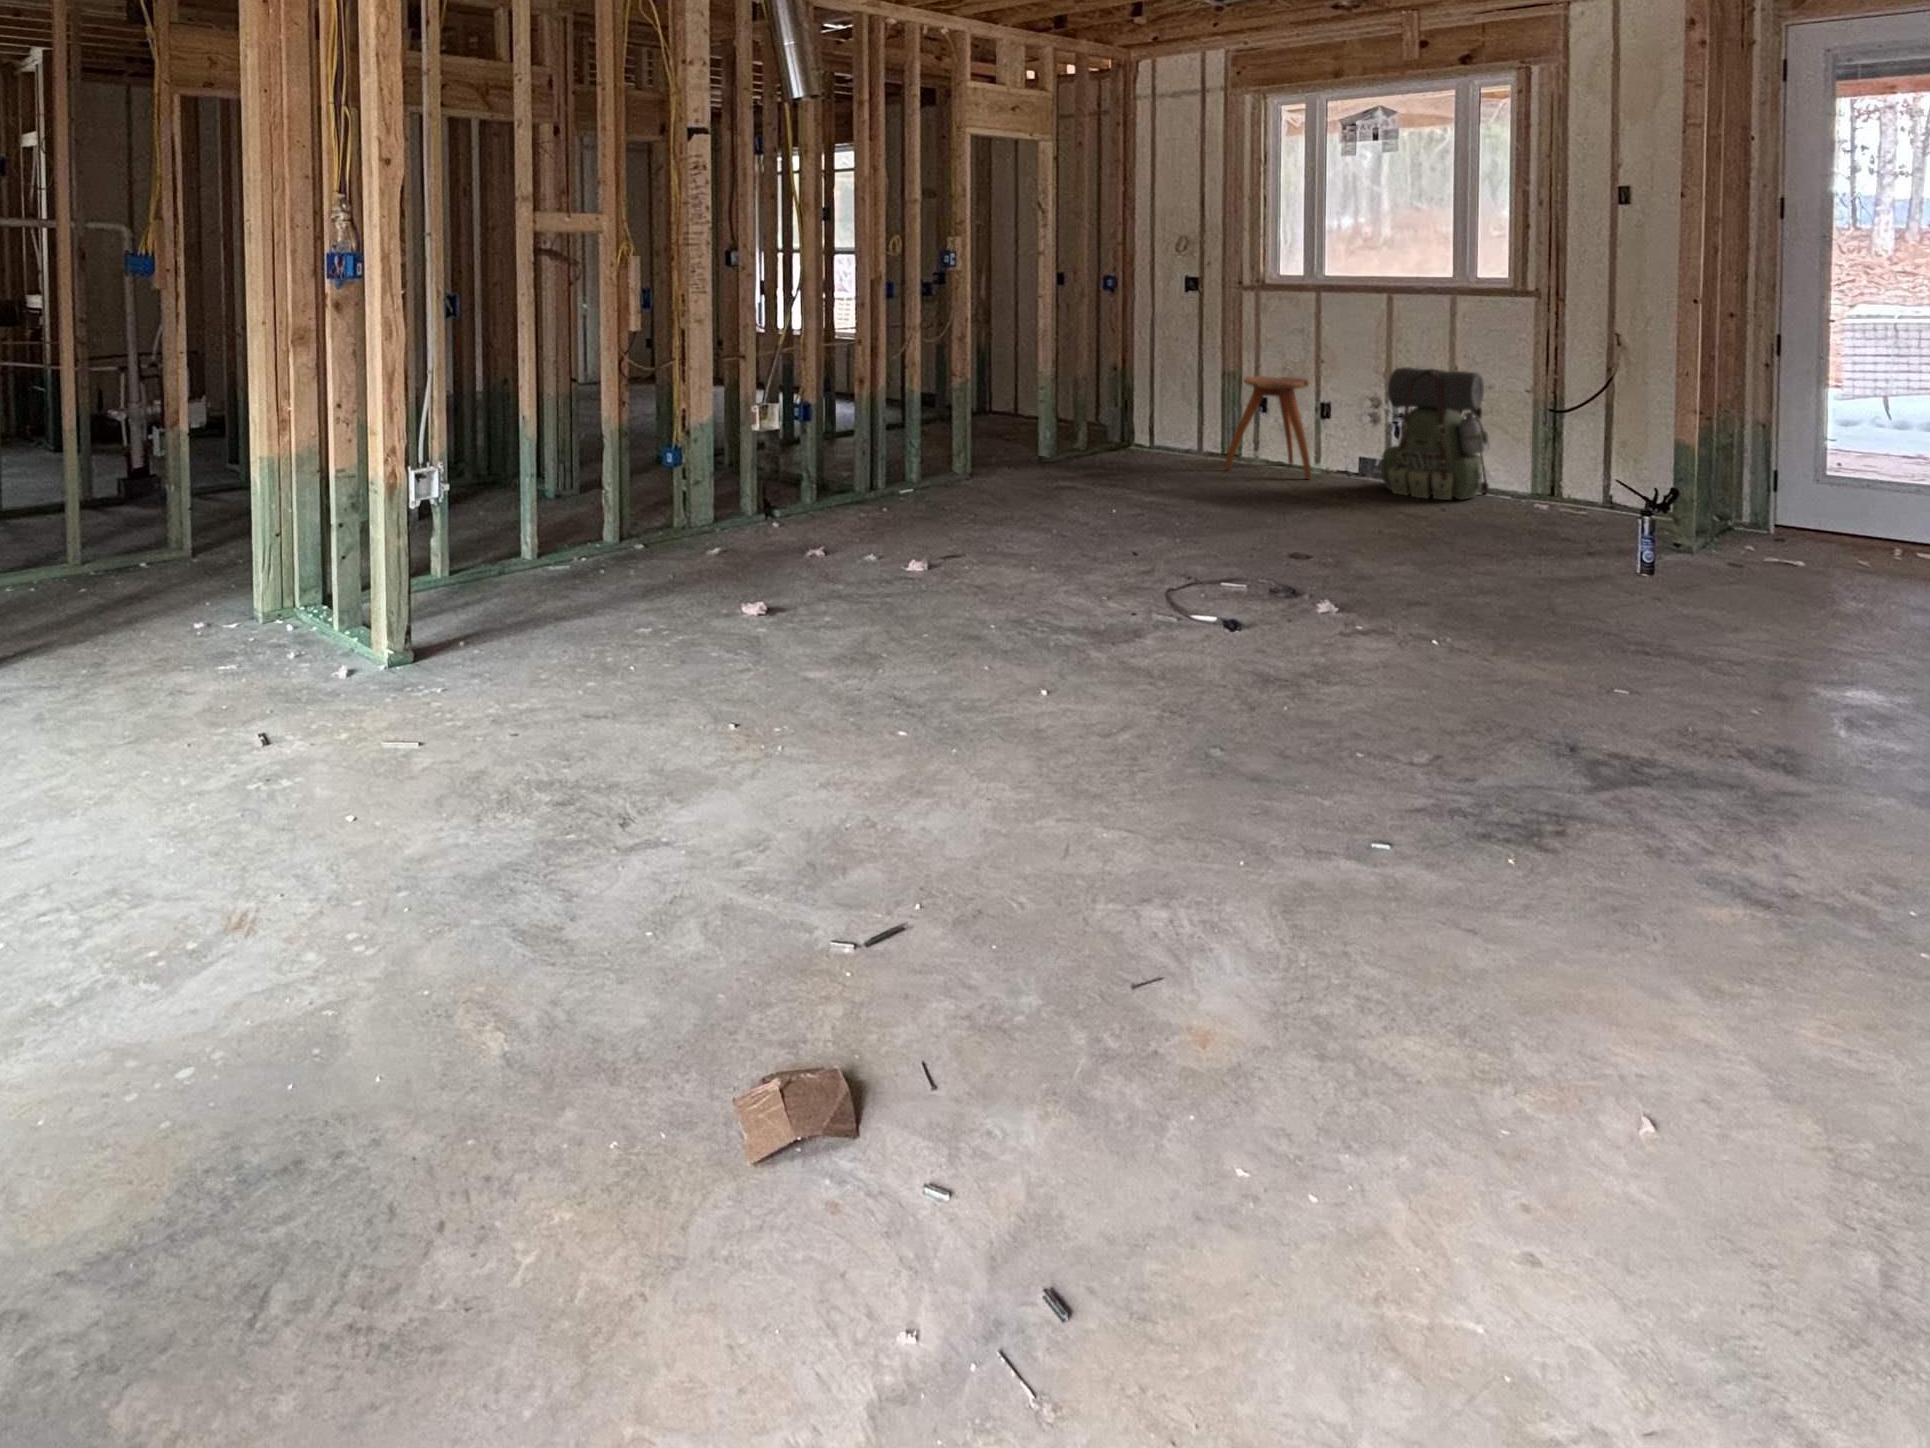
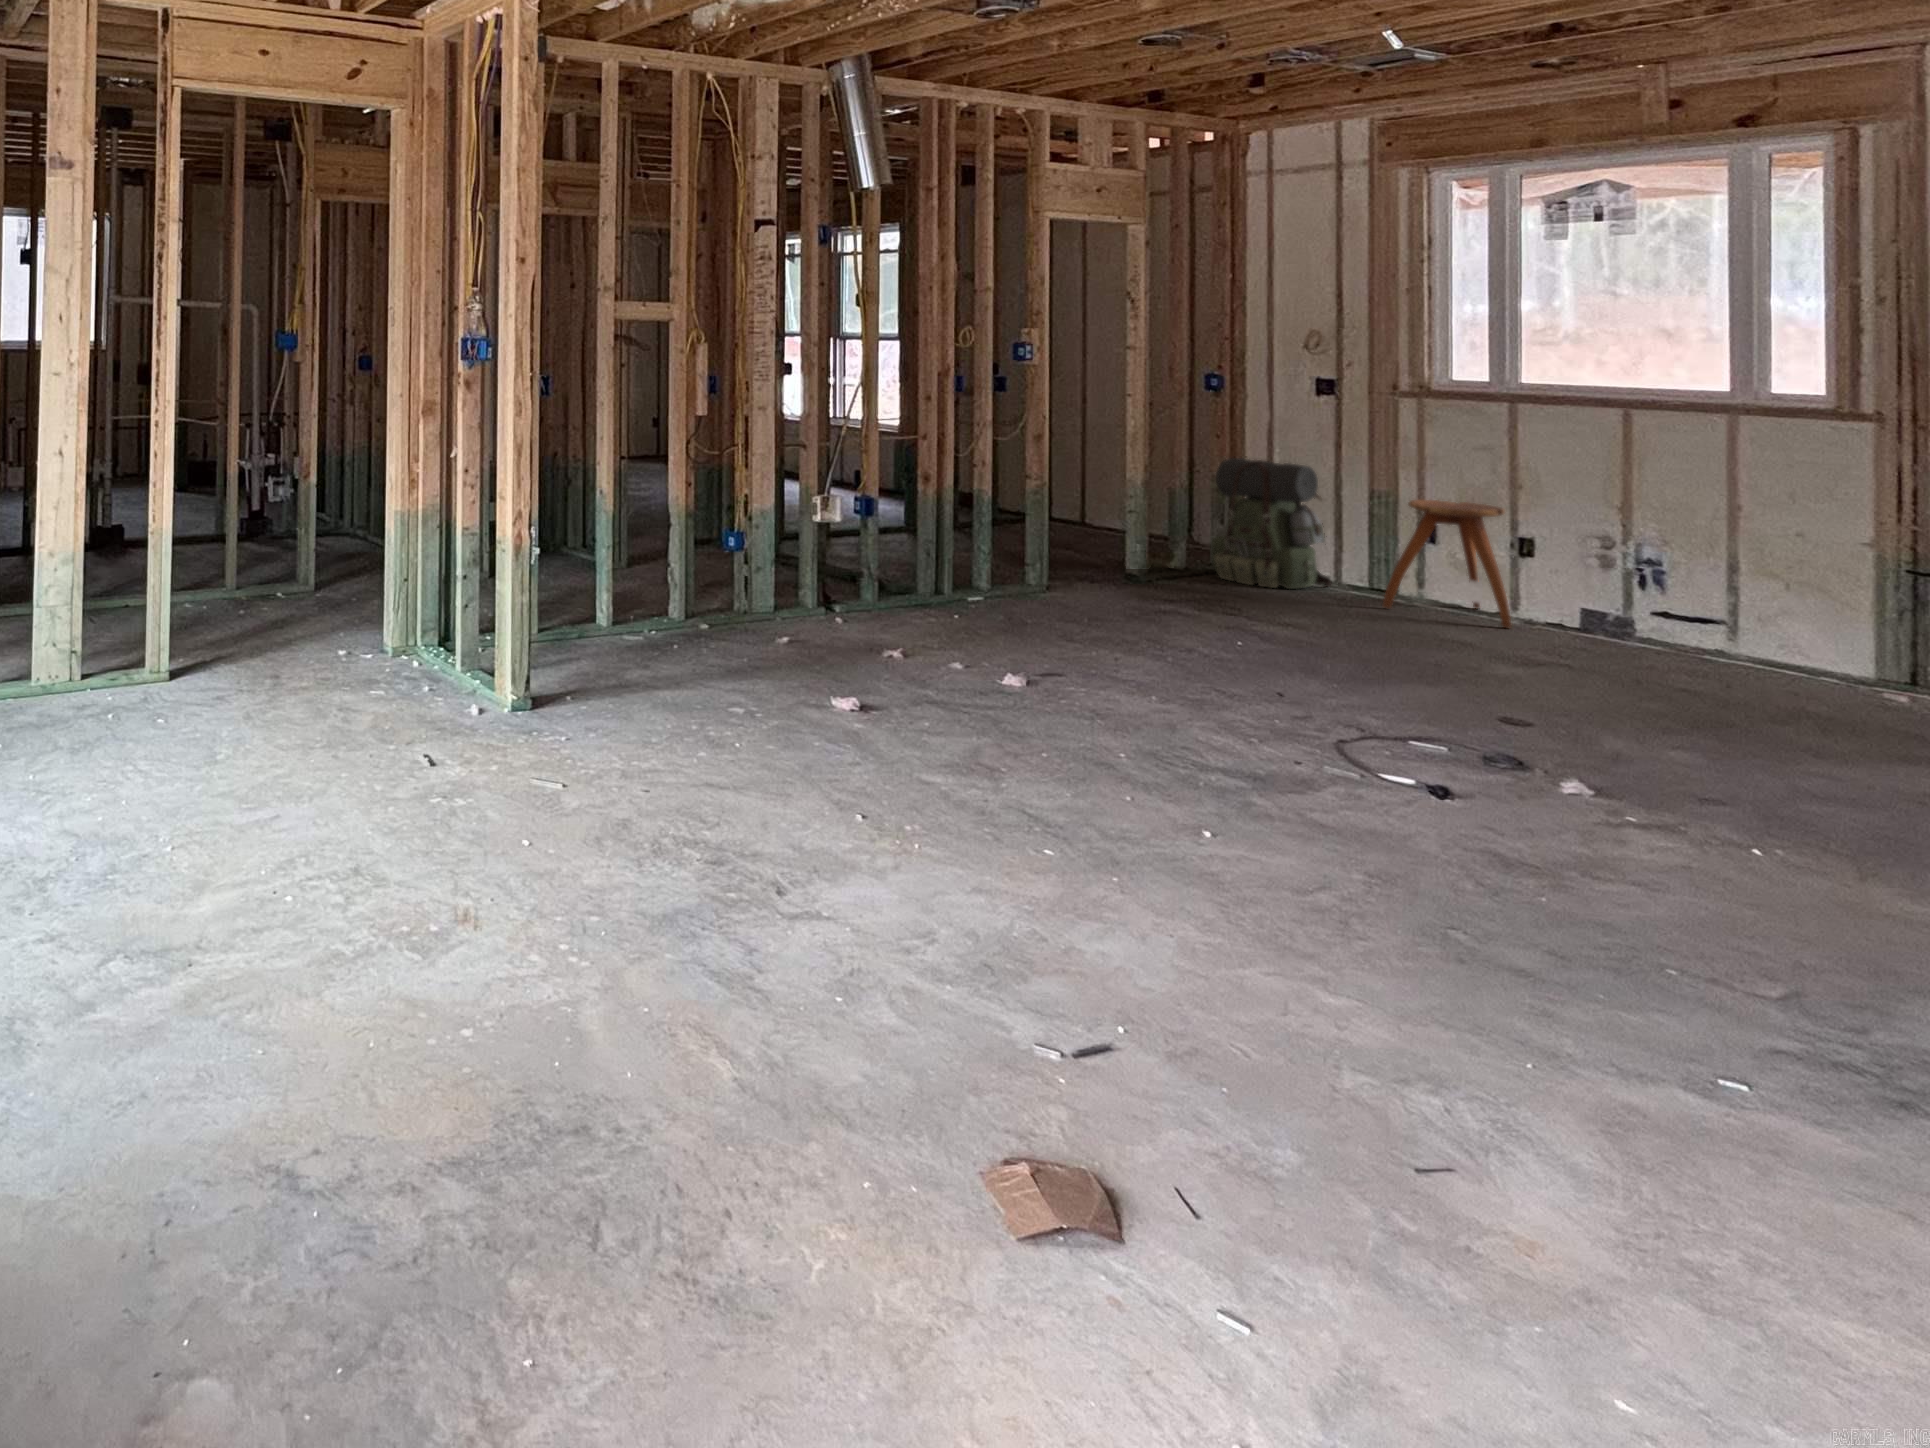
backpack: present [1381,367,1490,500] -> present [1211,458,1332,589]

